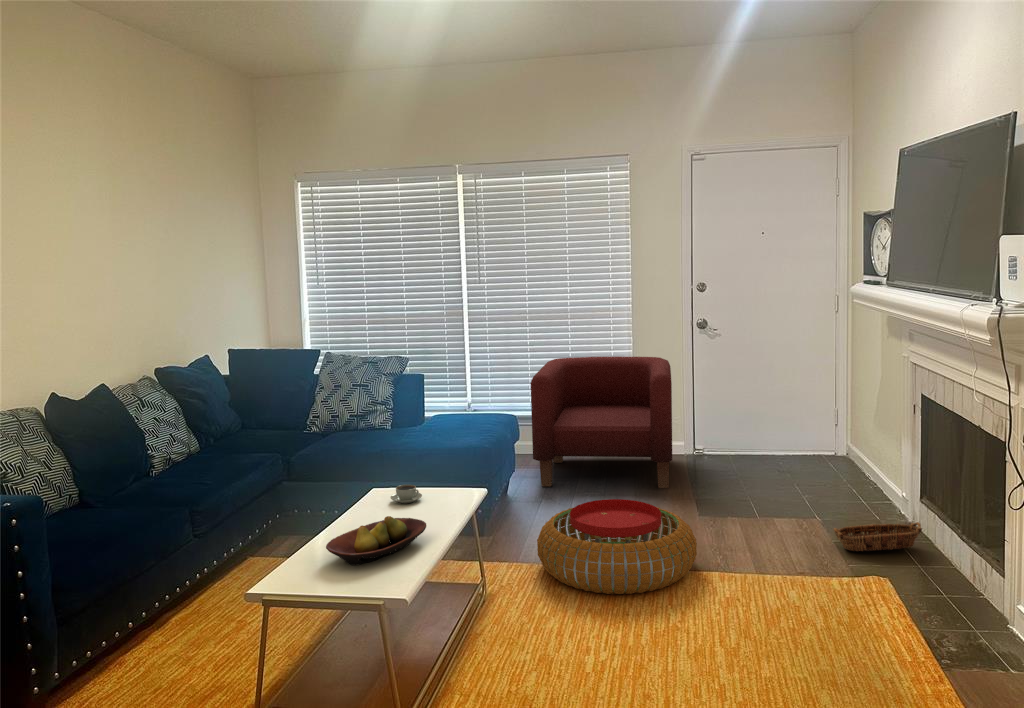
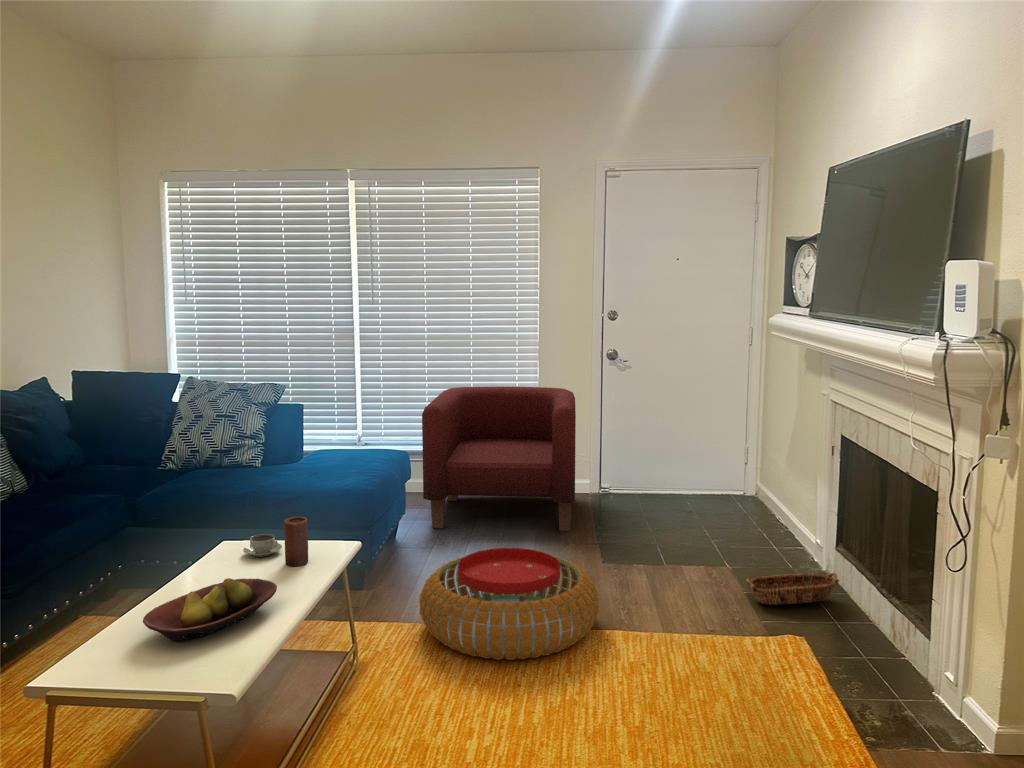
candle: none [426,469,446,511] -> present [284,517,308,566]

